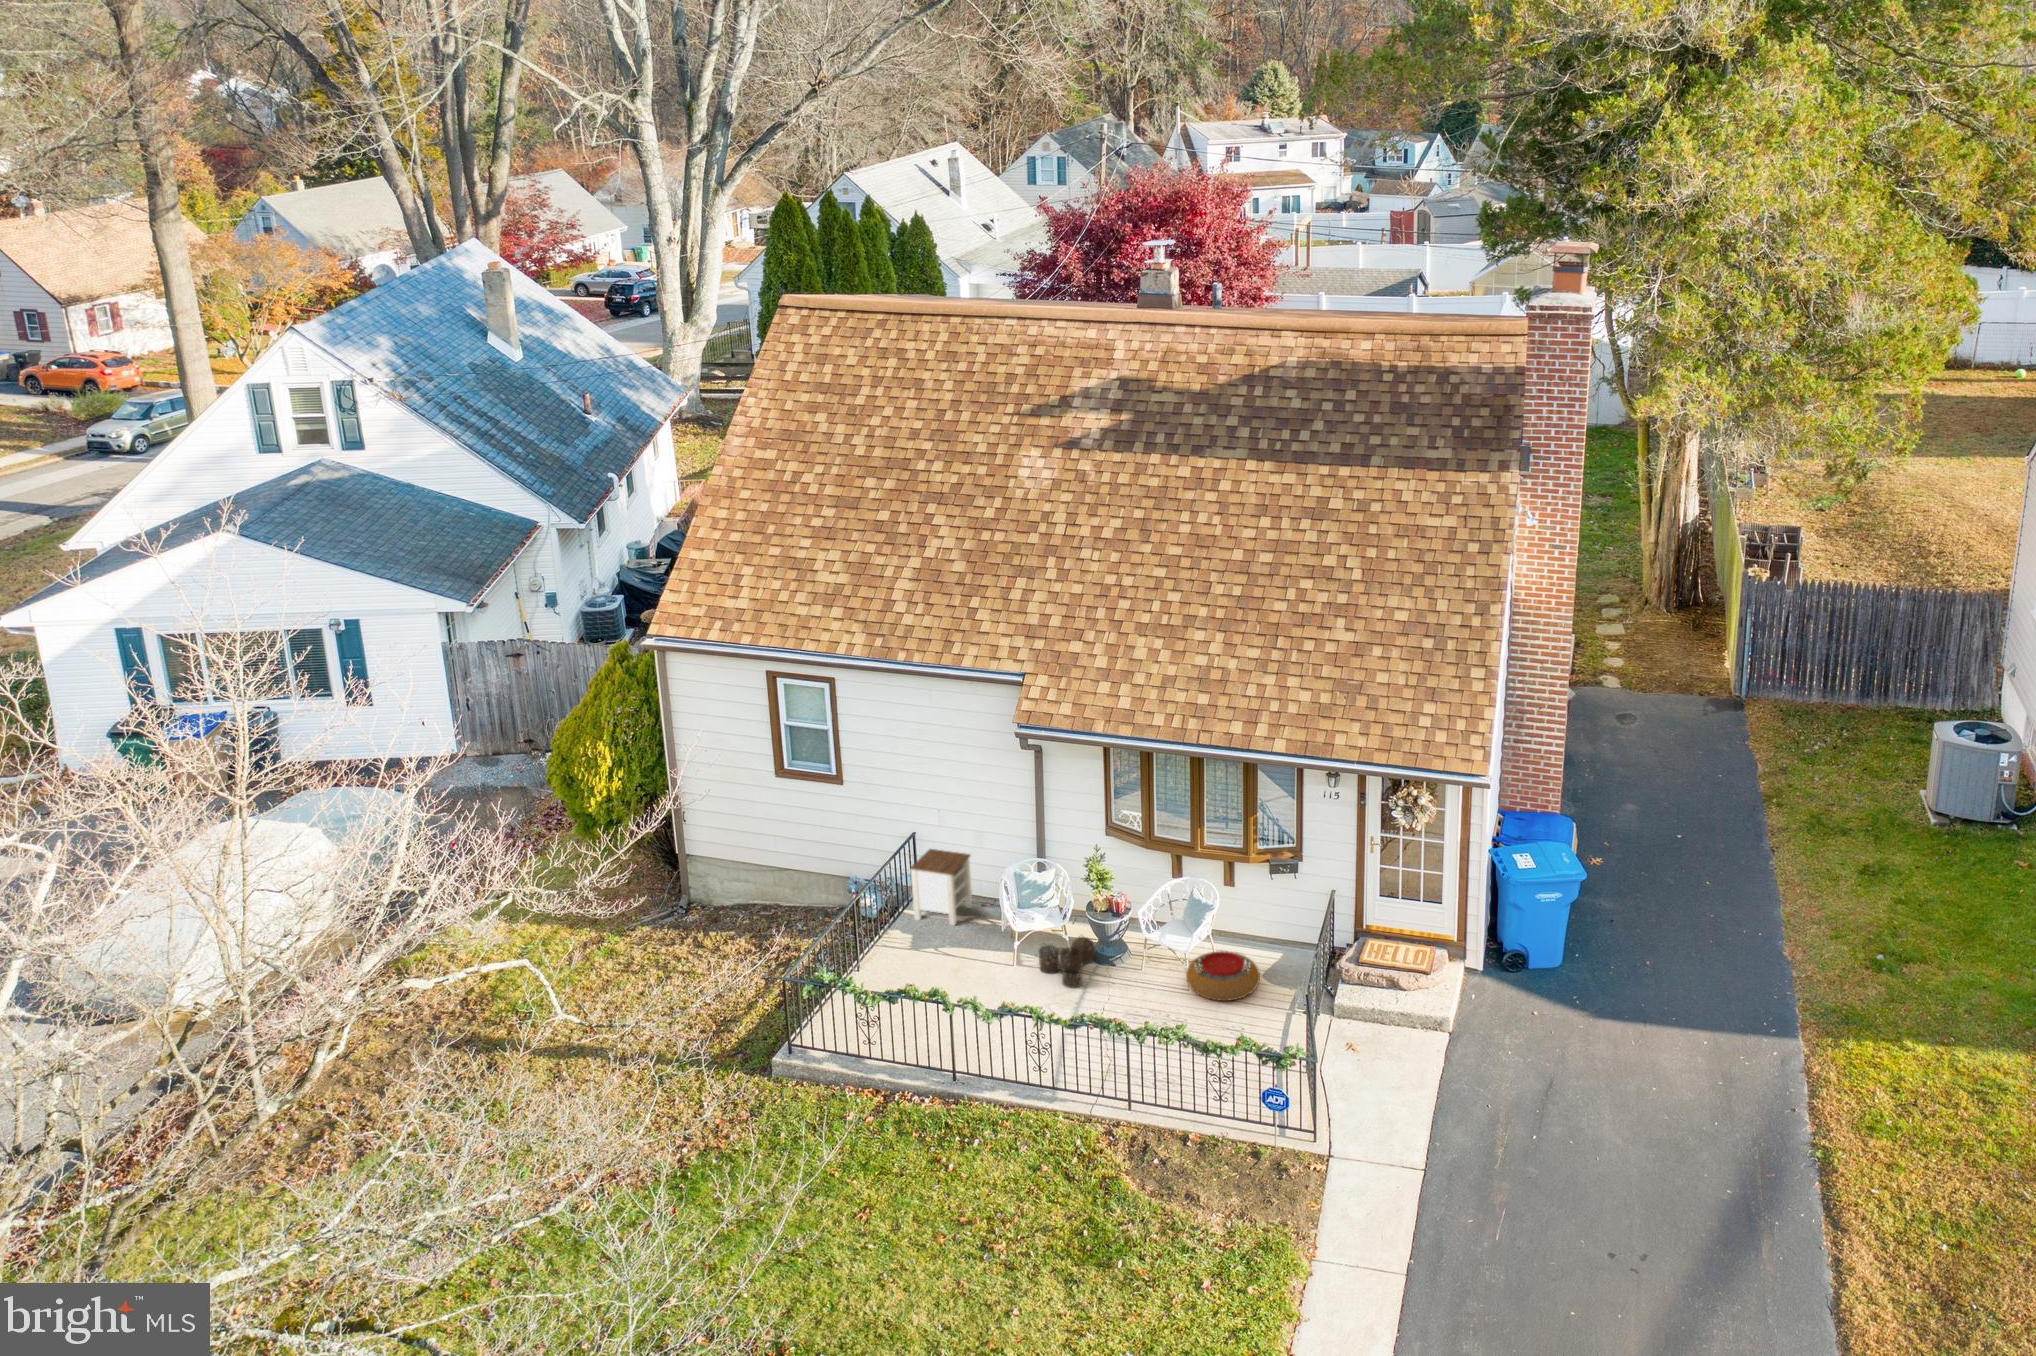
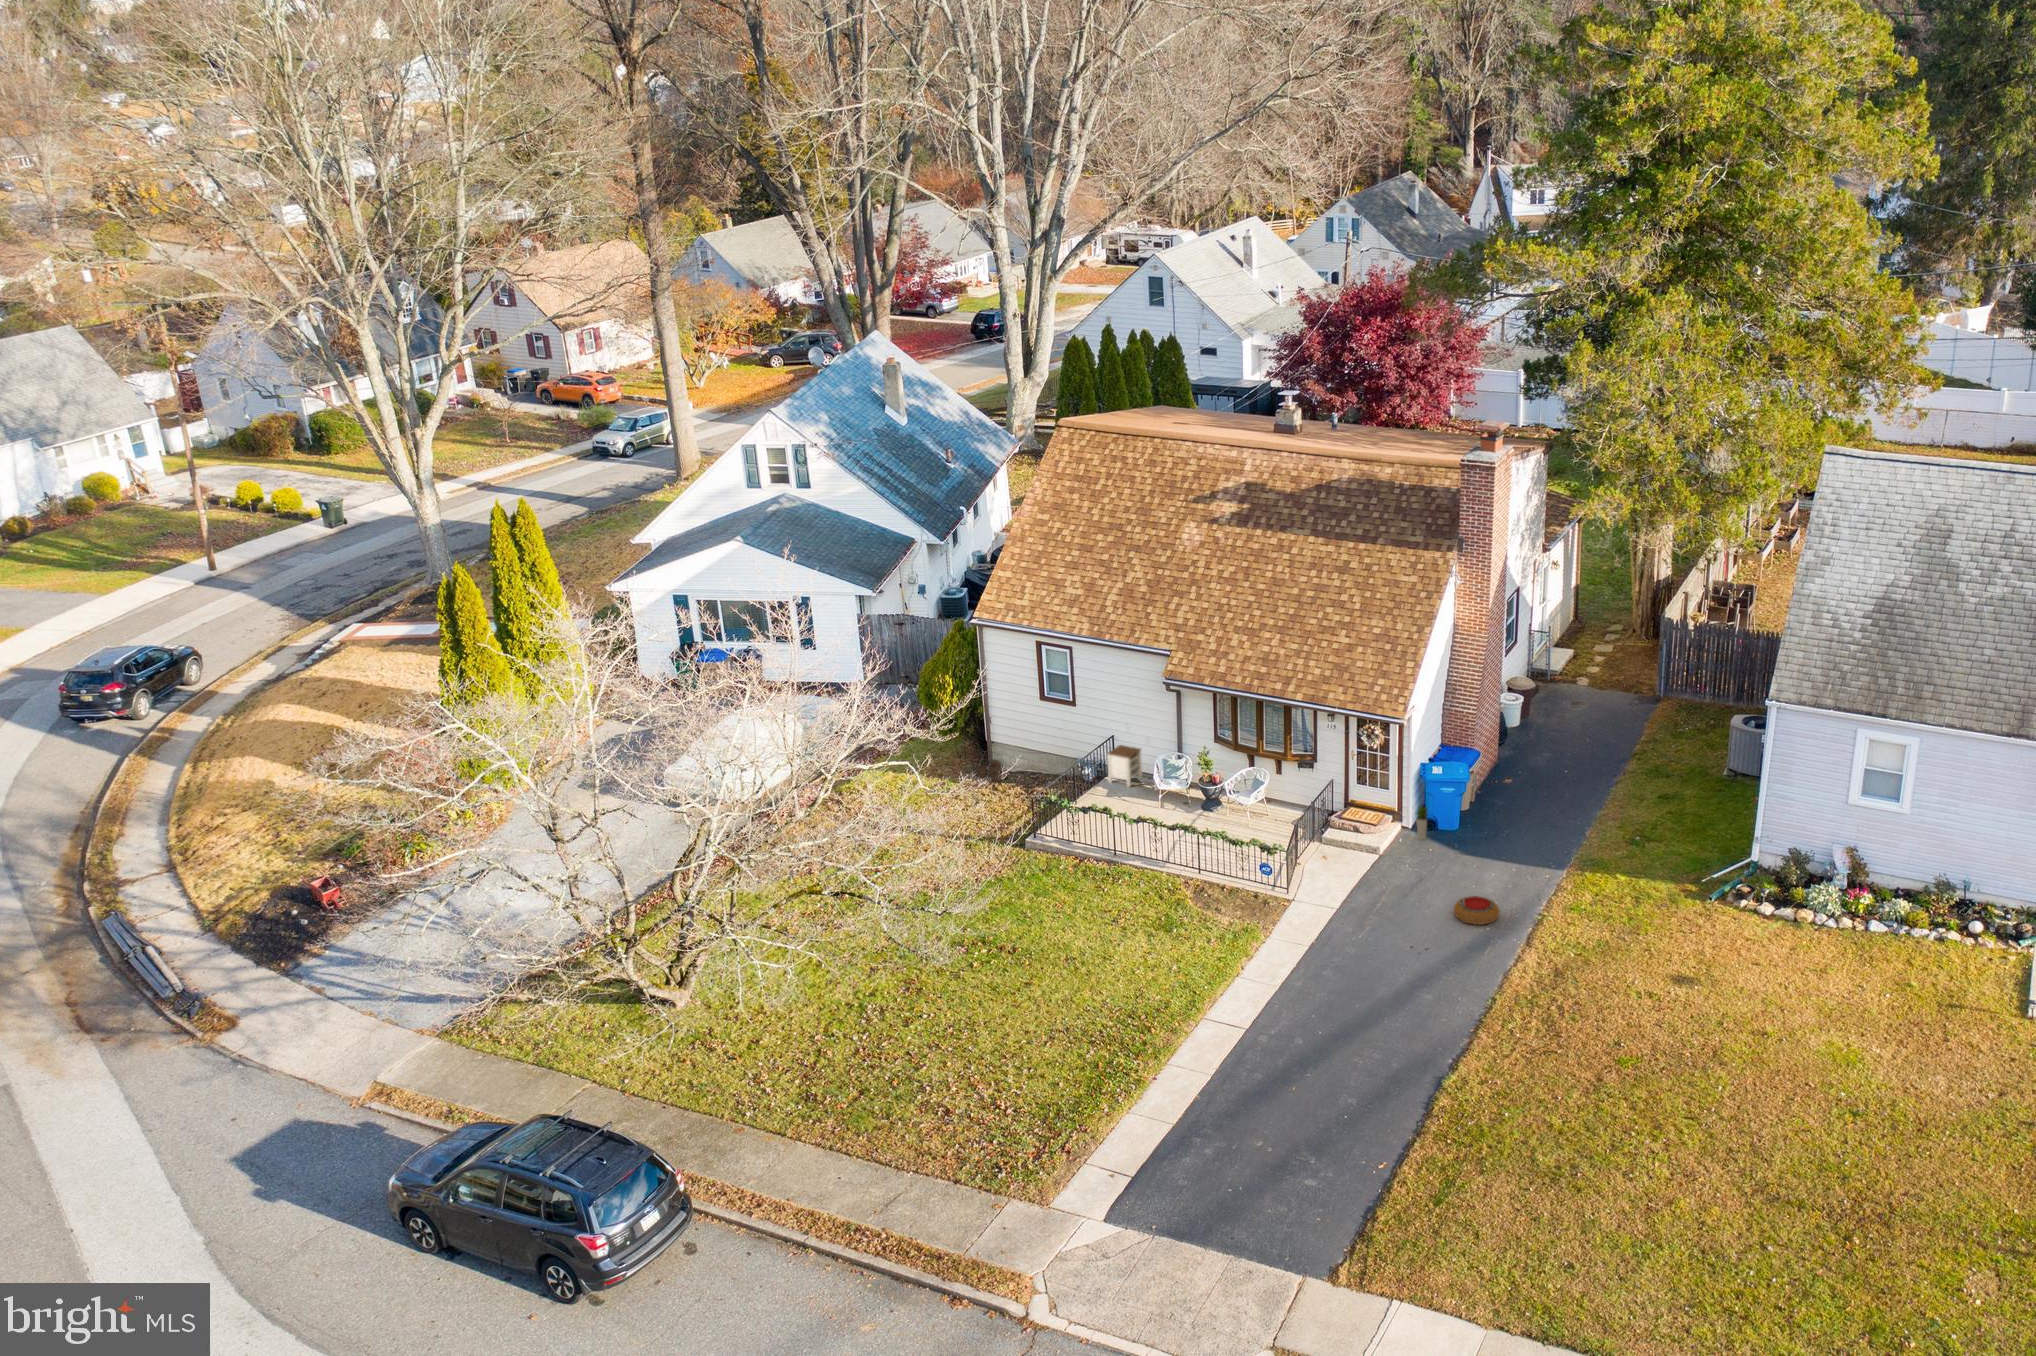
planter: none [1485,923,1512,989] -> present [1416,806,1427,840]
woven basket: present [1039,937,1095,987] -> present [976,760,1002,781]
pouf: present [1186,951,1260,1001] -> present [1454,896,1499,925]

